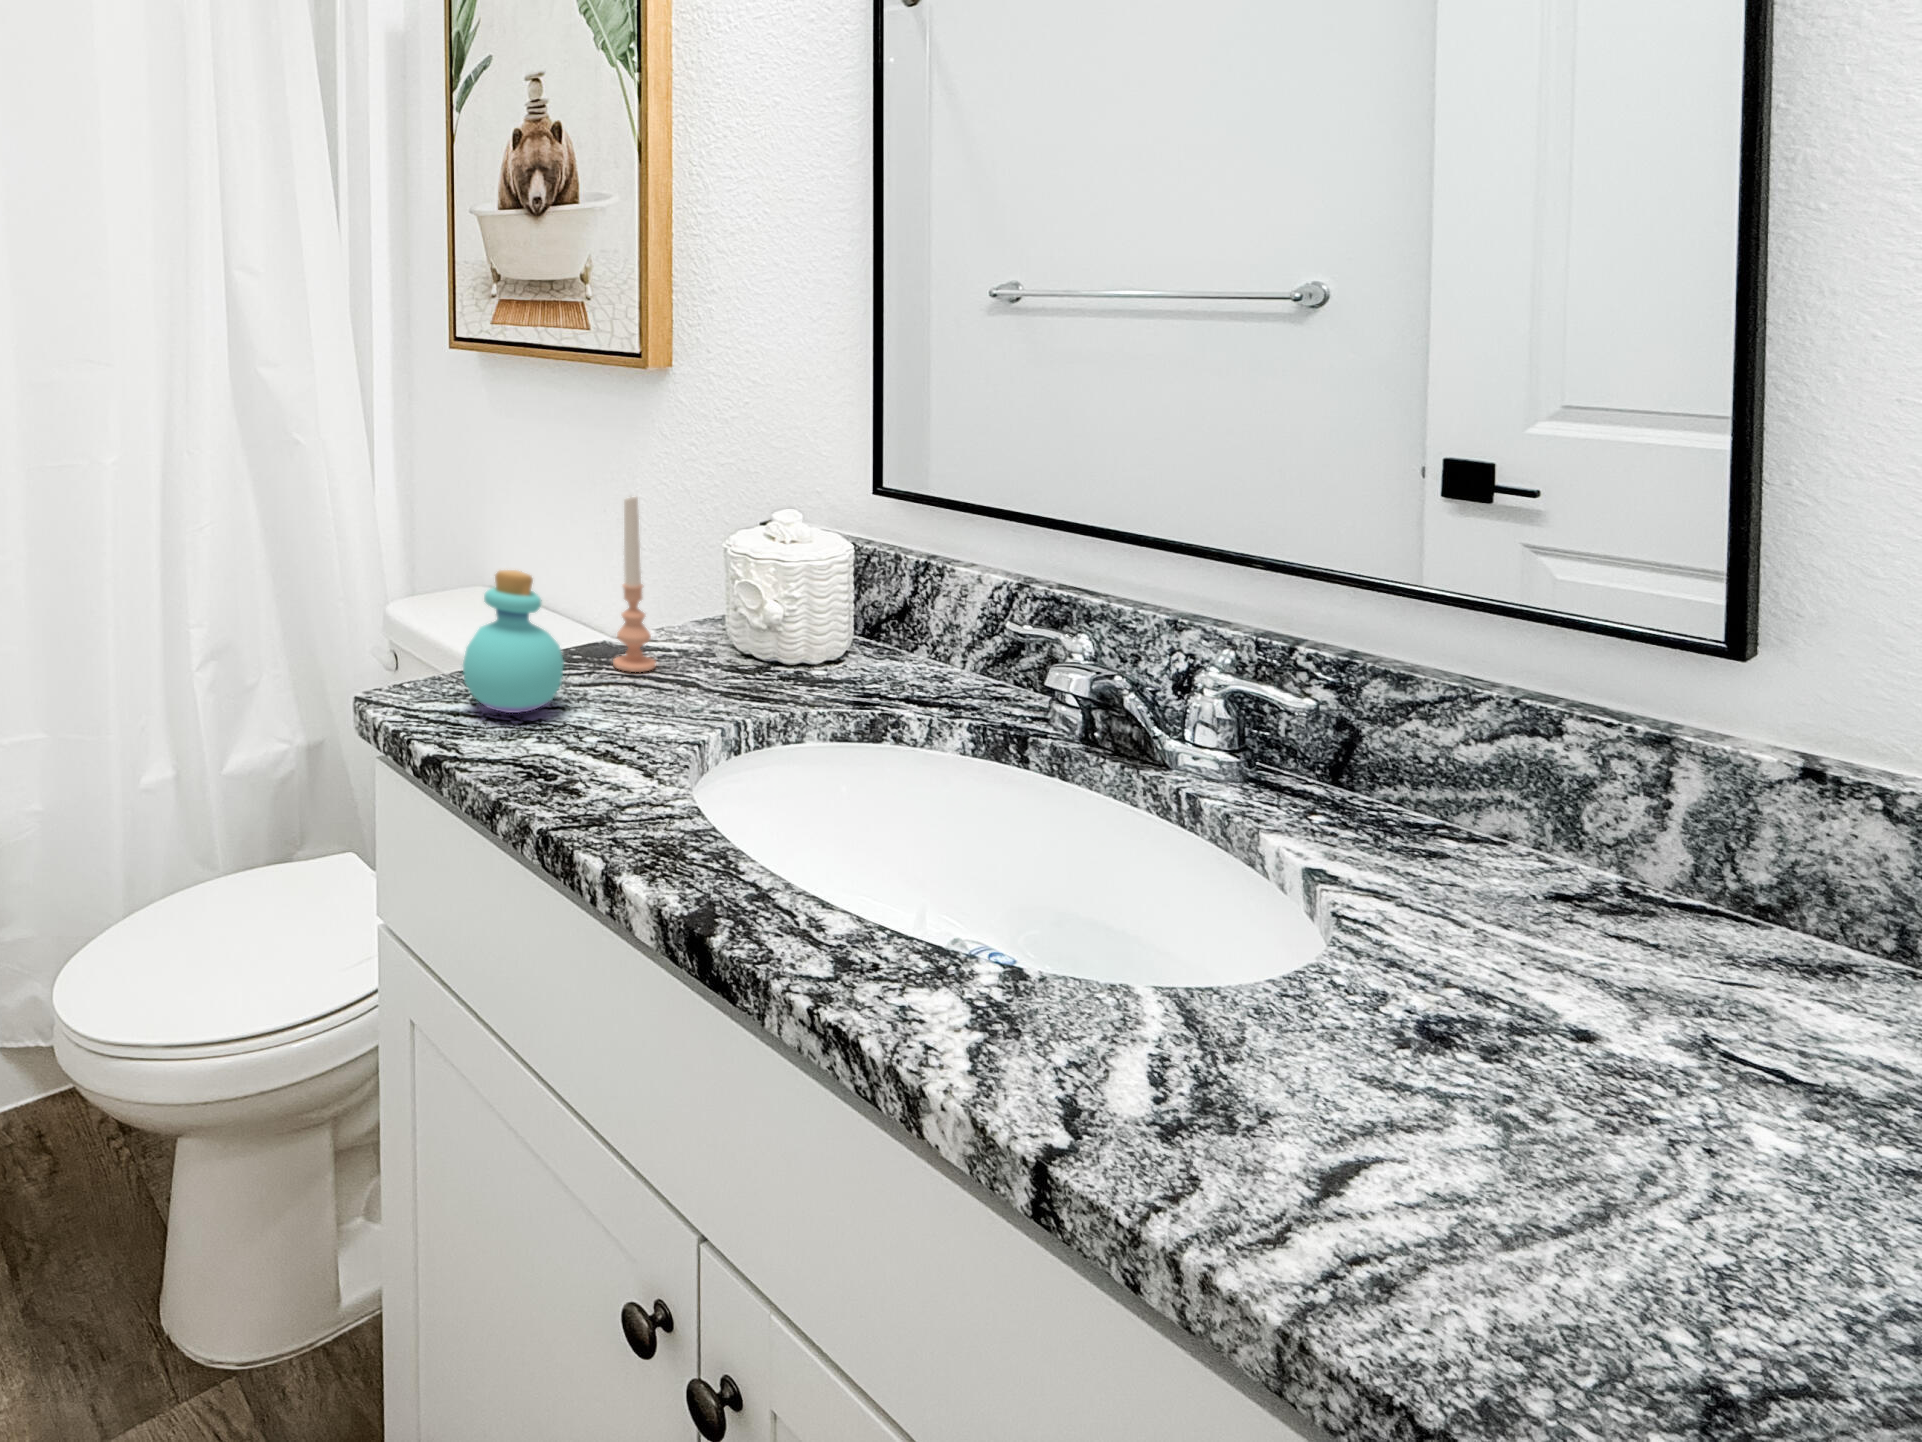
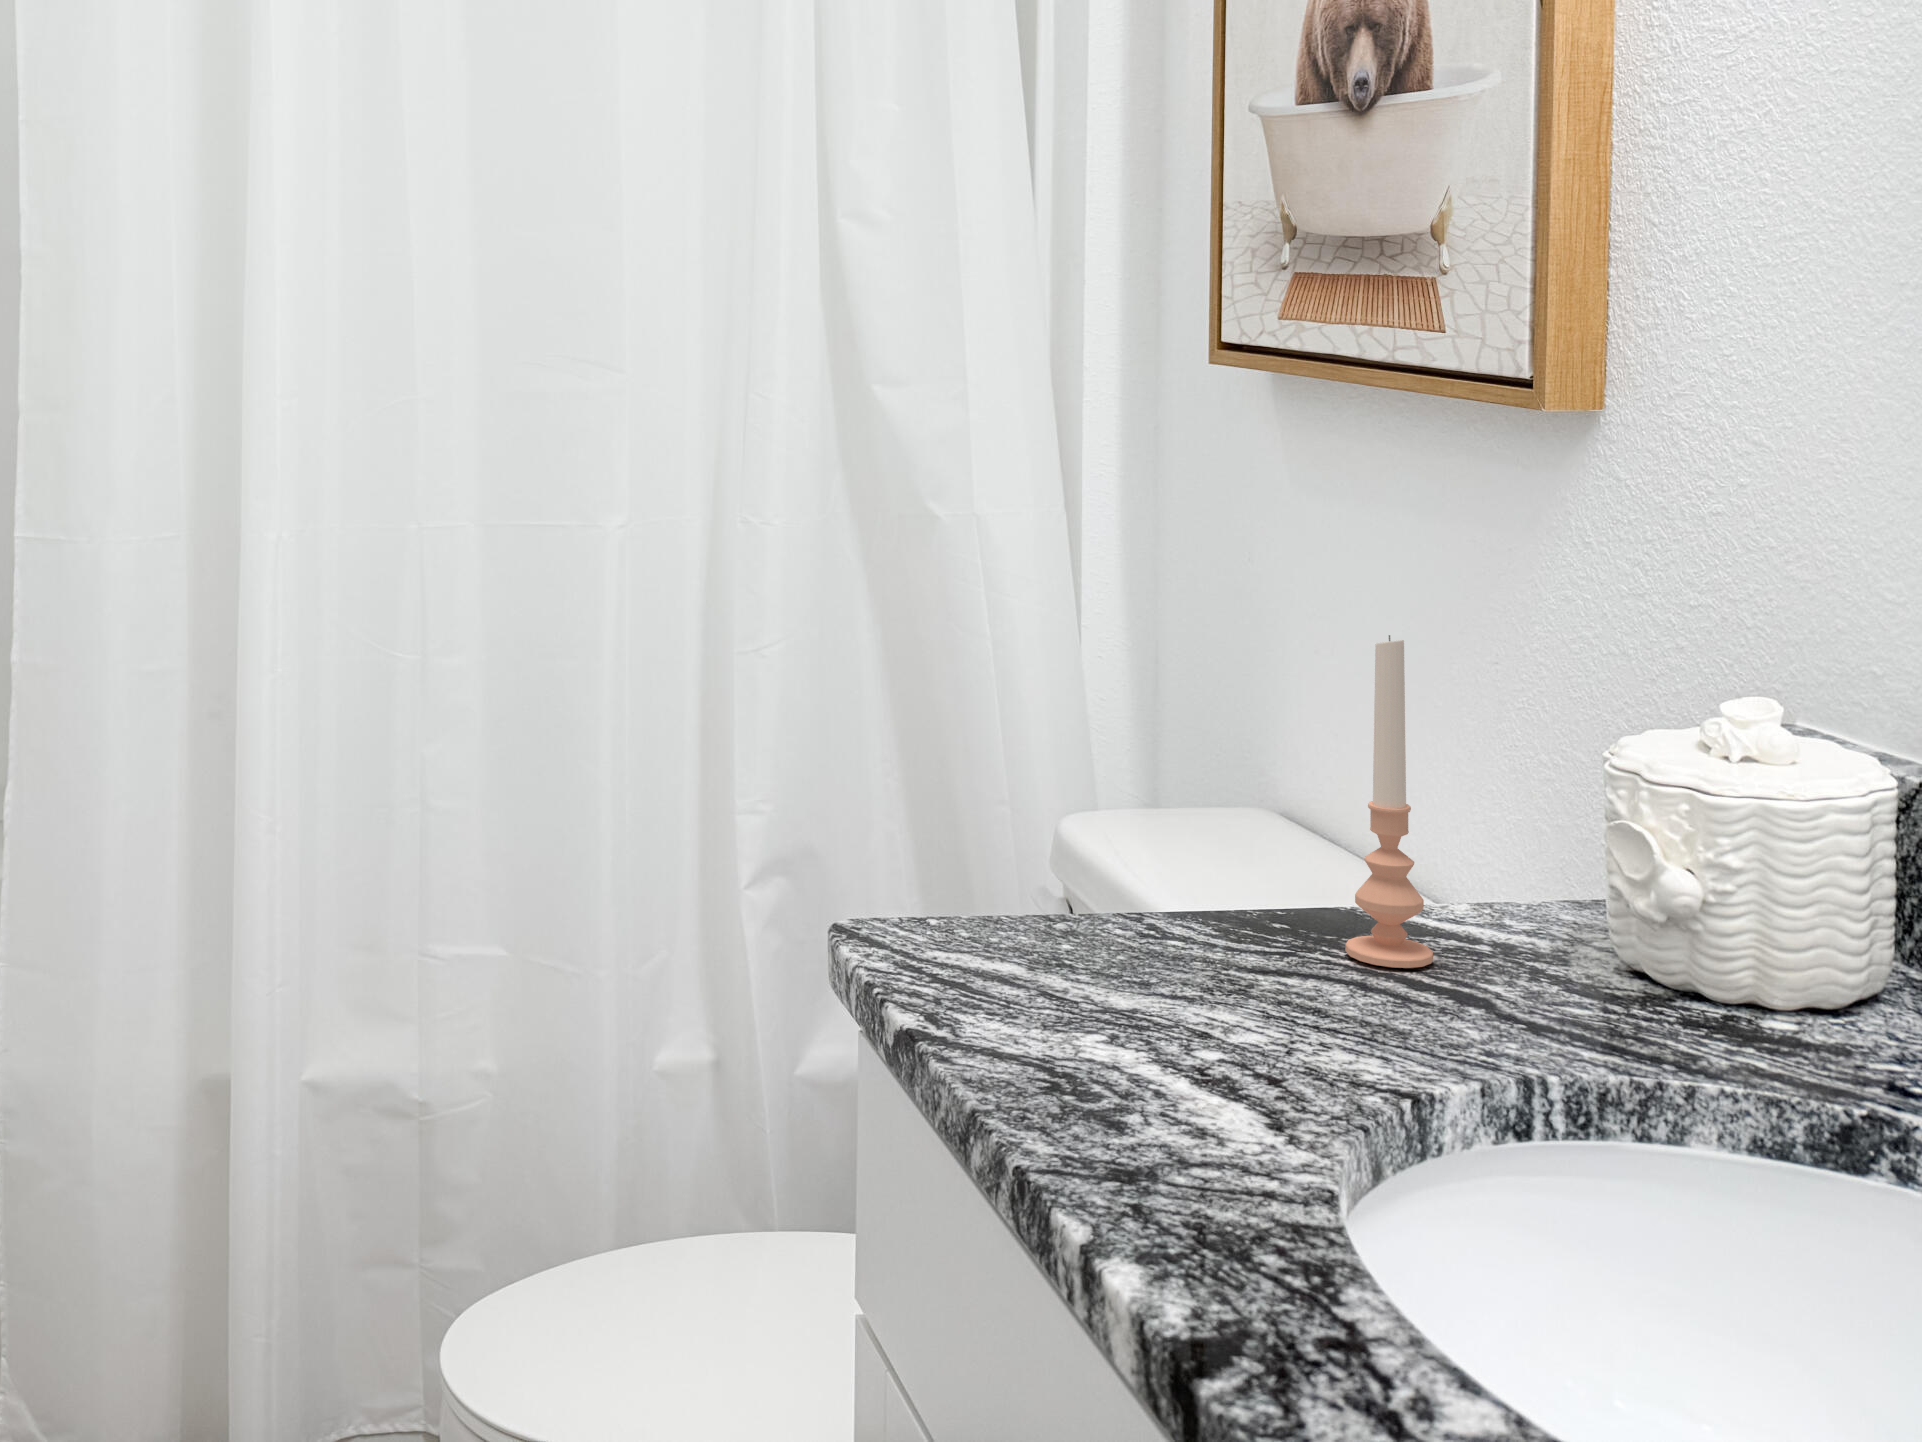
perfume bottle: present [463,570,564,713] -> none [1015,742,1202,995]

